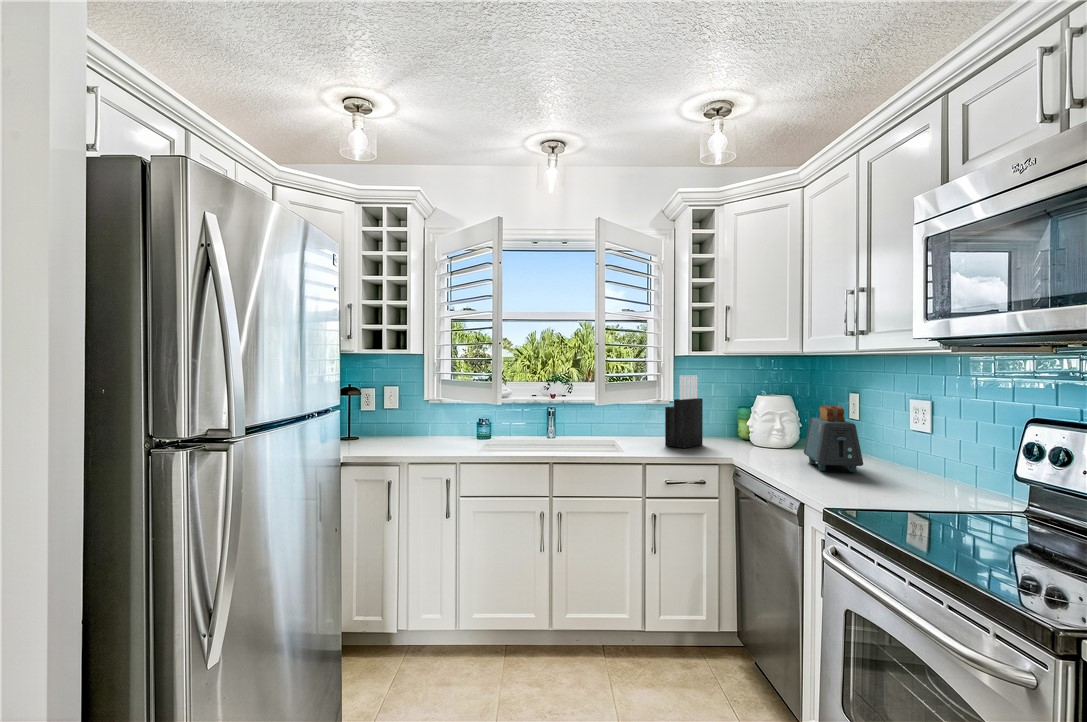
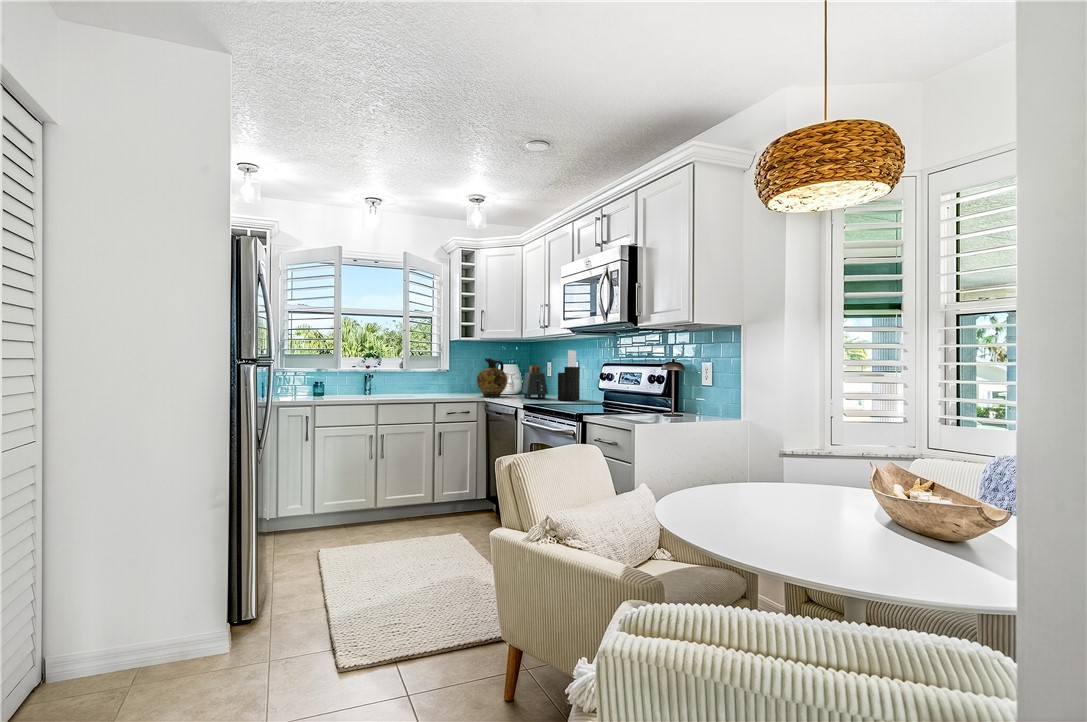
knife block: present [665,375,703,448] -> present [558,350,580,401]
ceramic jug: none [718,388,774,455] -> present [477,358,507,396]

